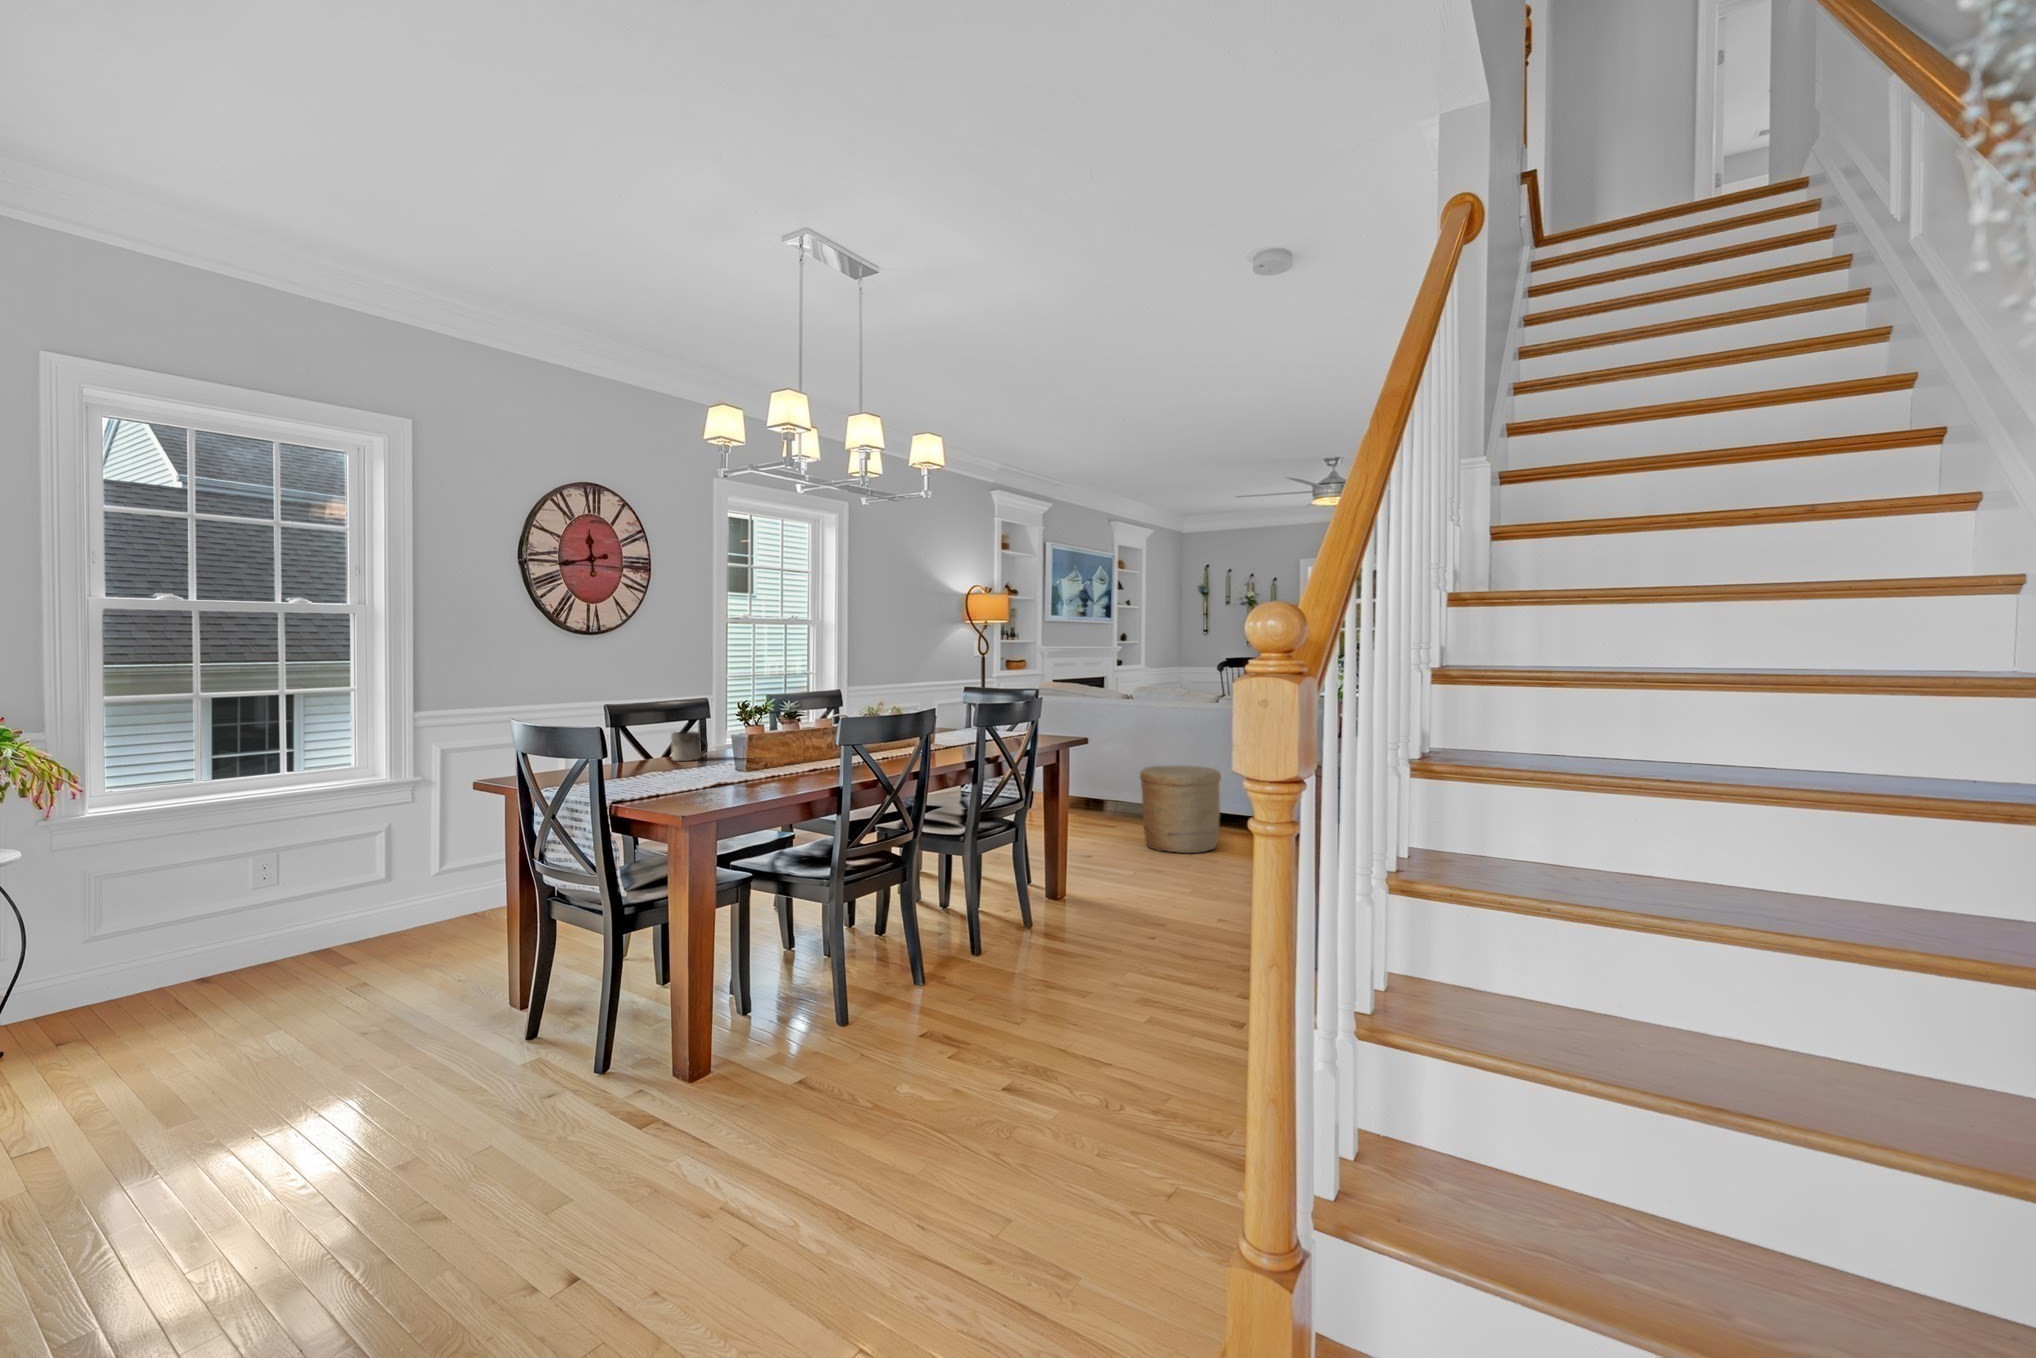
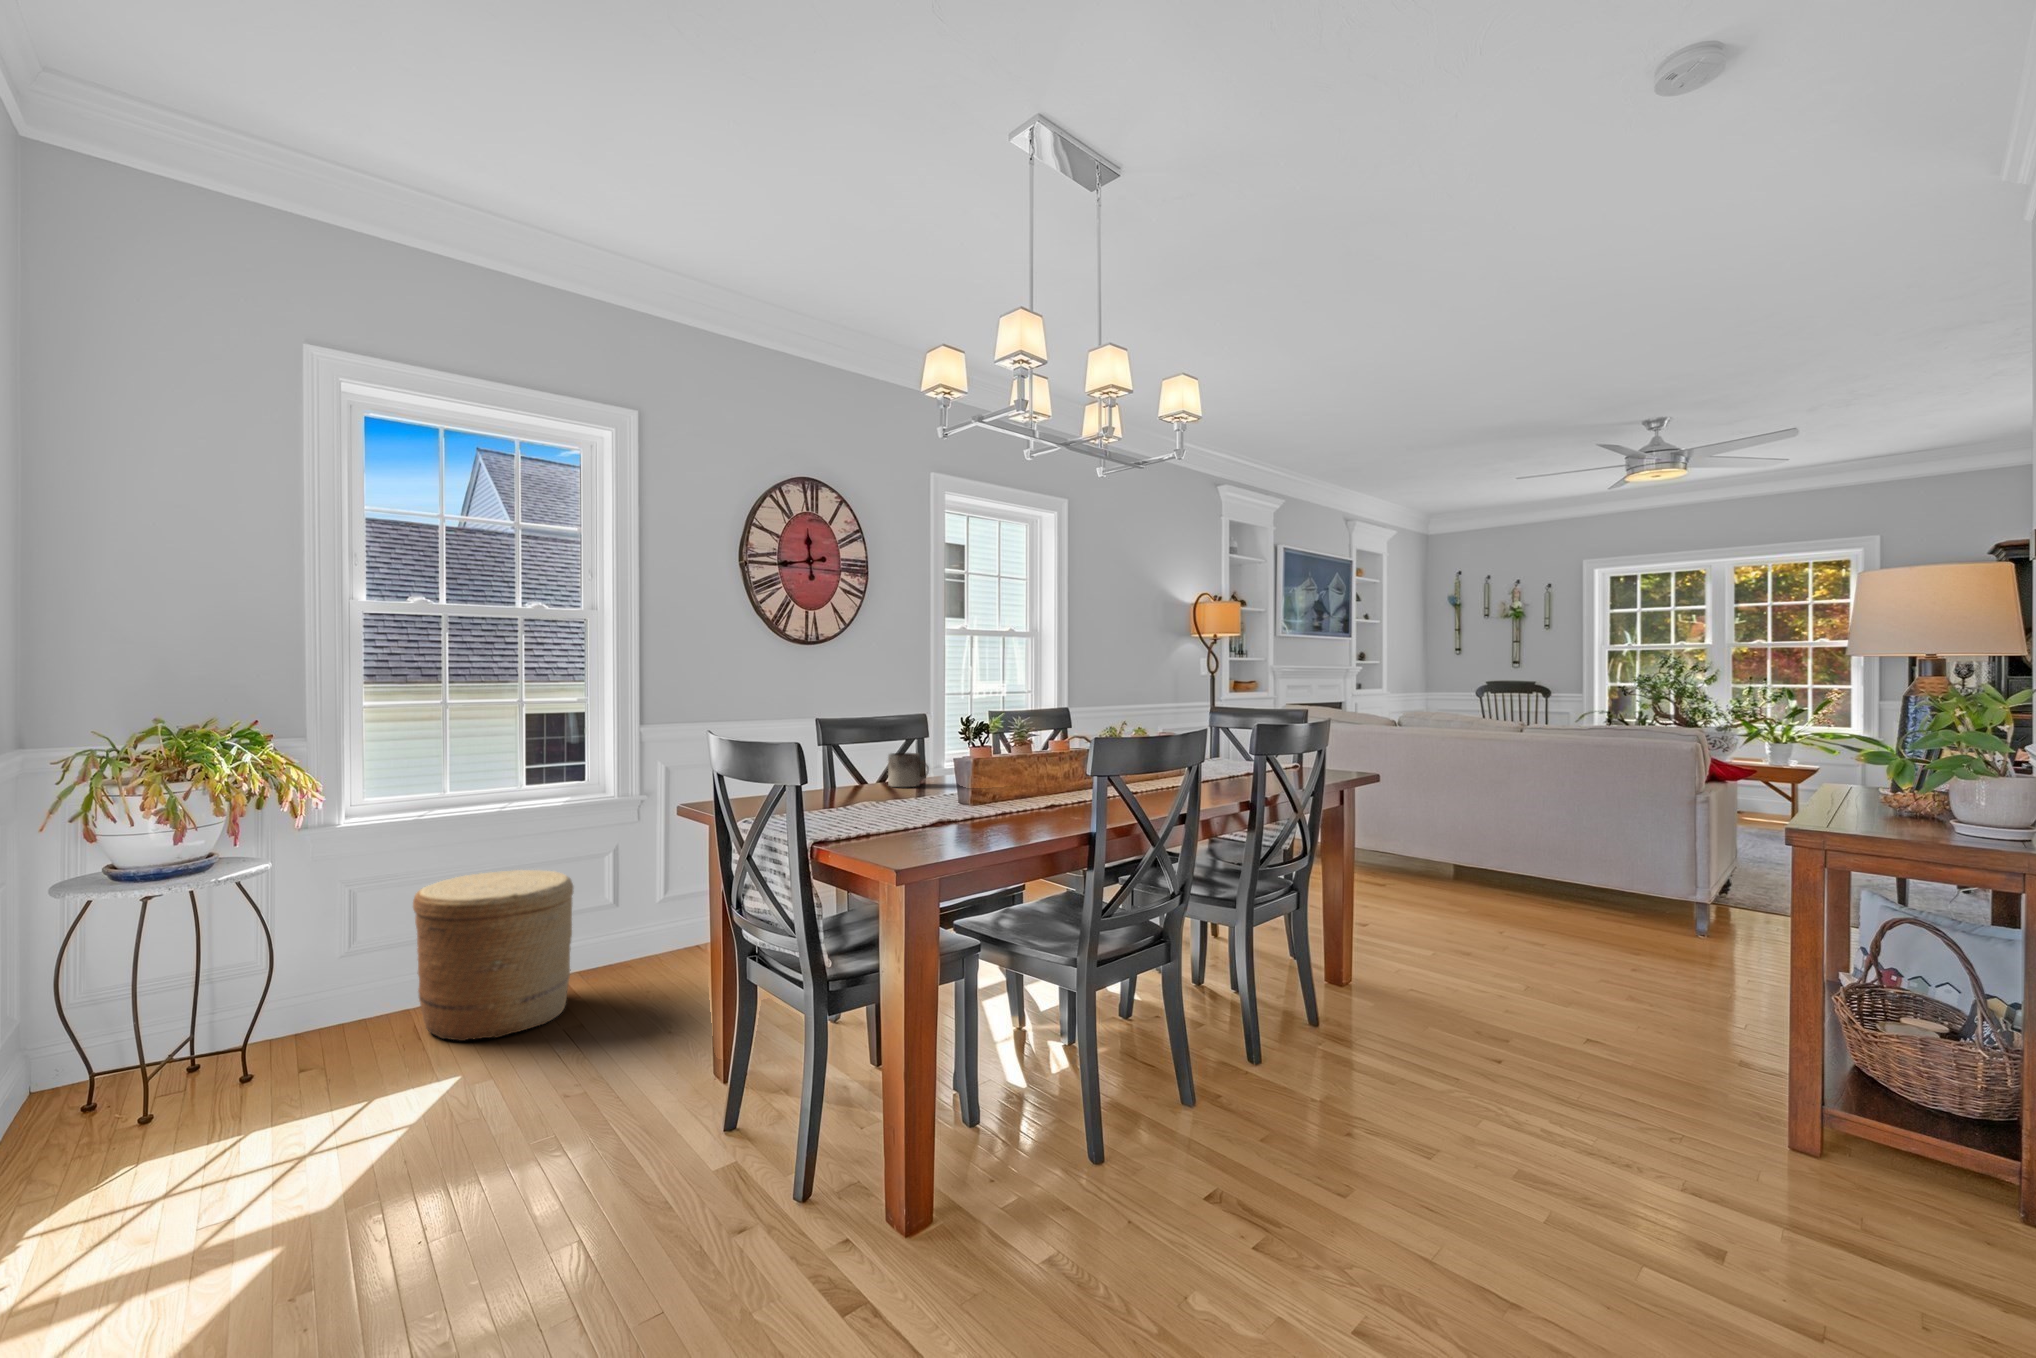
woven basket: present [1140,766,1221,853] -> present [413,870,574,1041]

